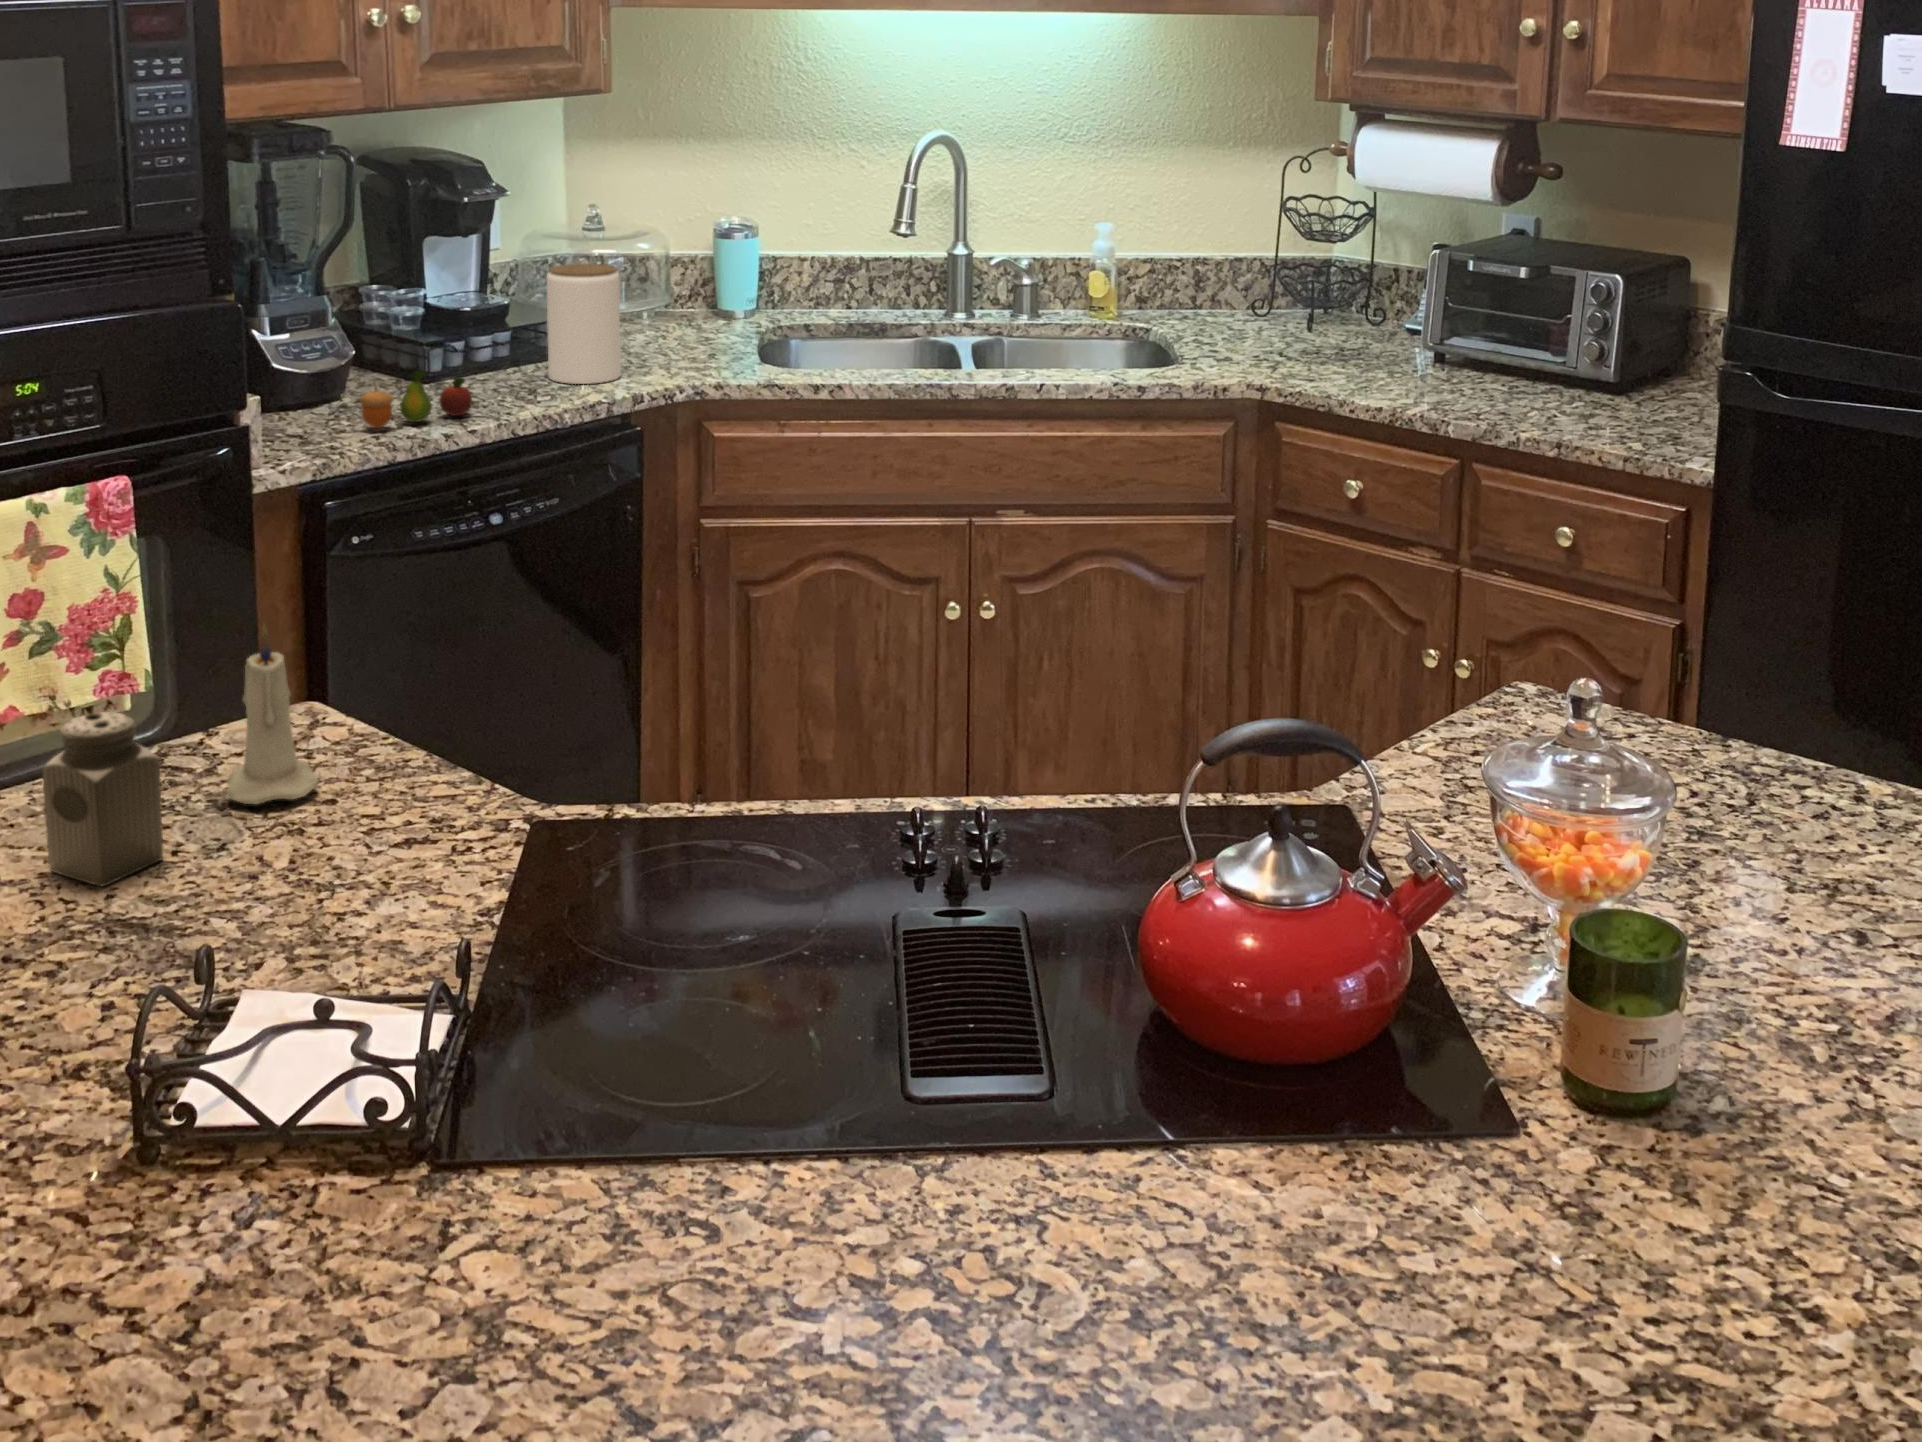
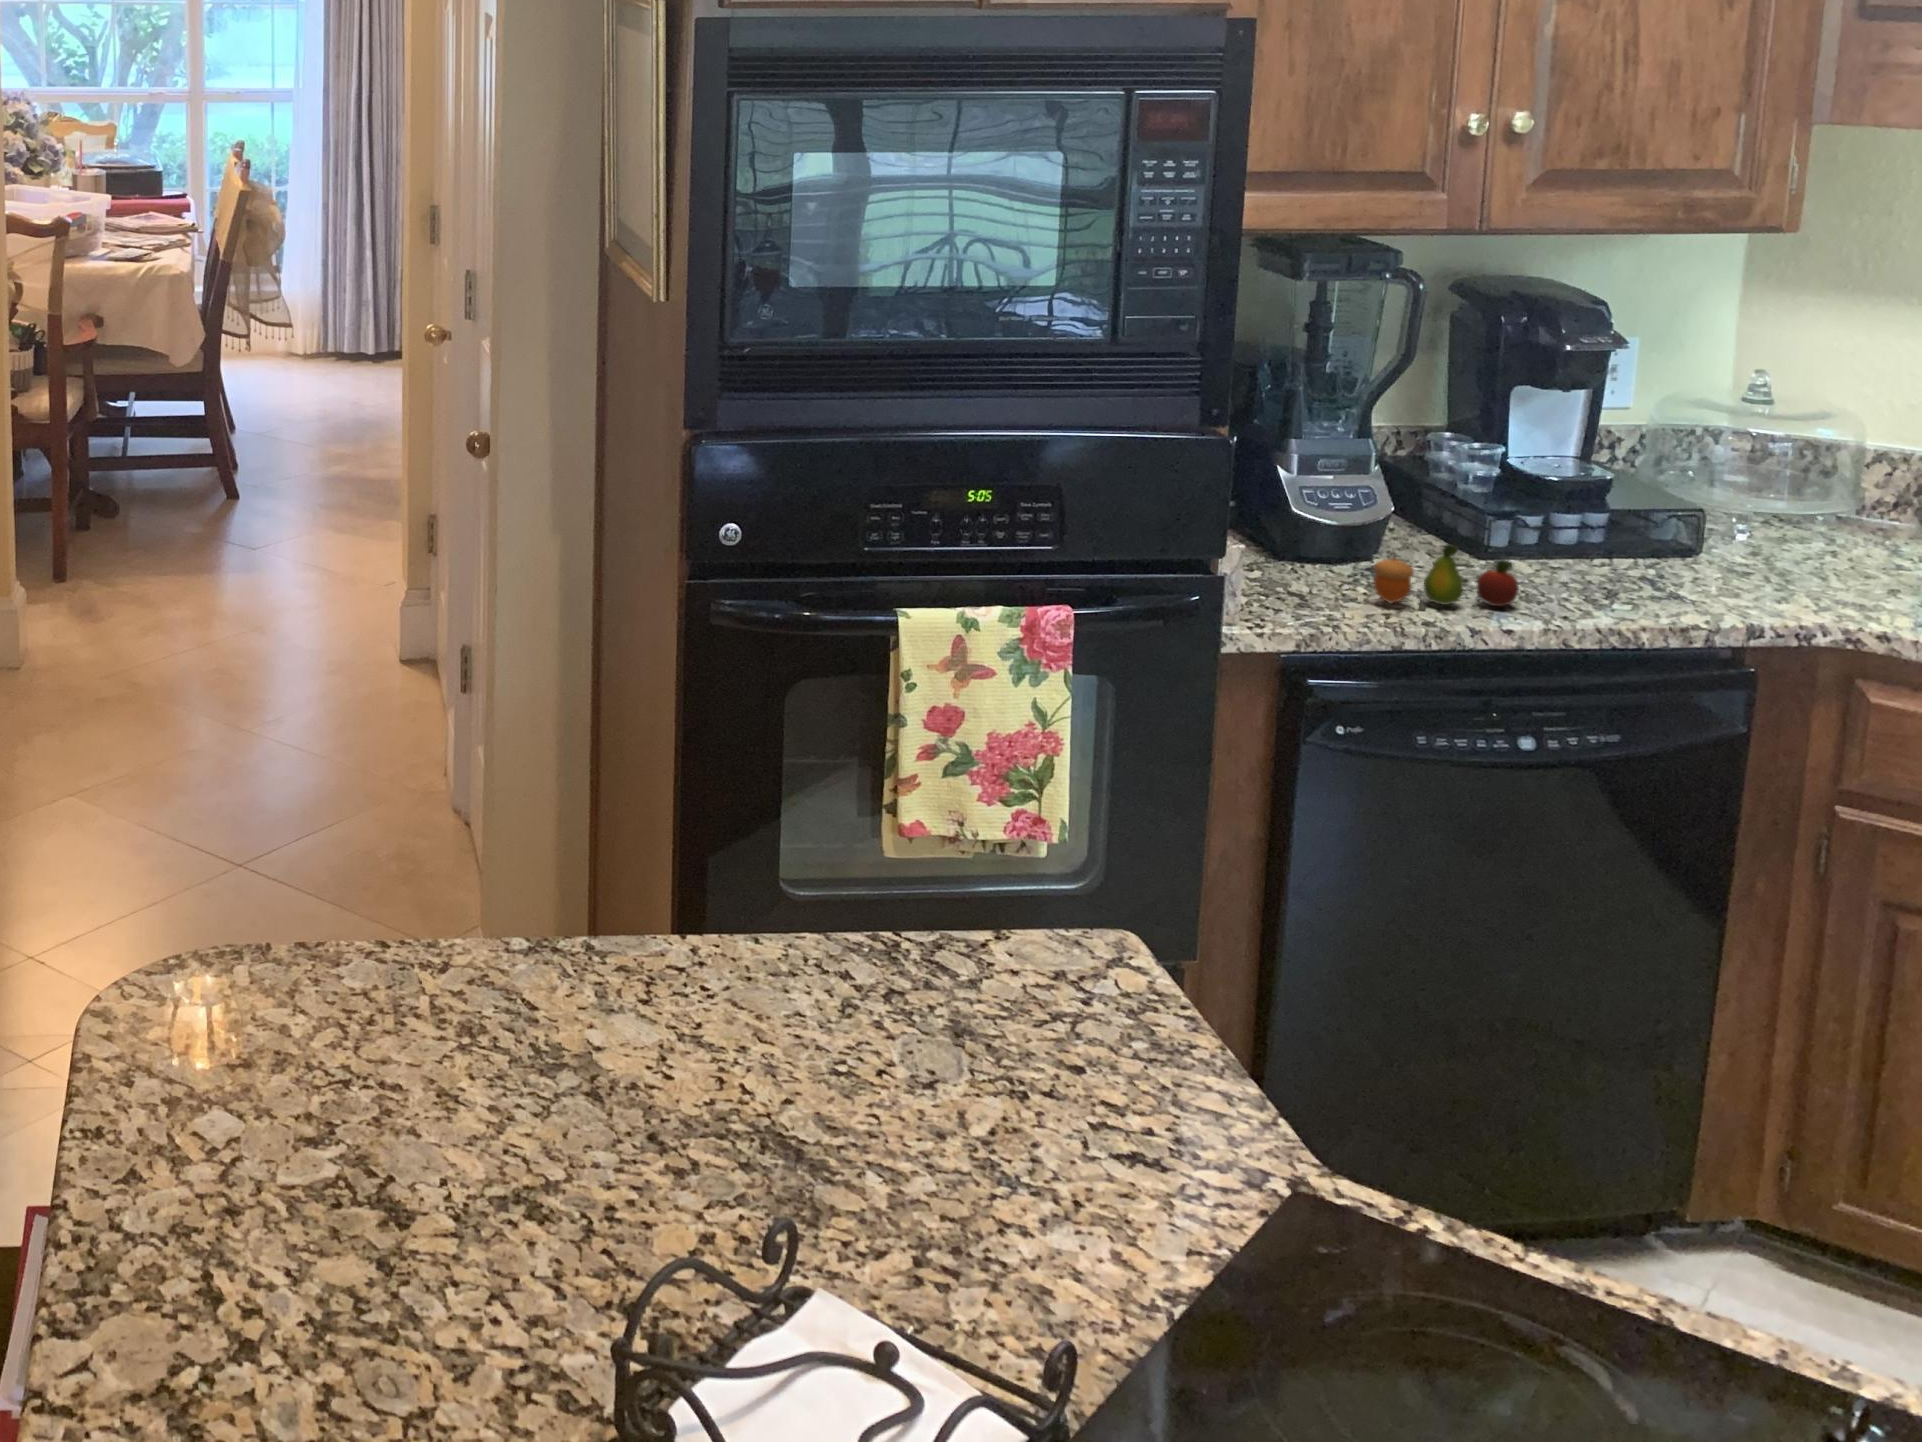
jar: present [546,263,621,384] -> none [1641,443,1759,598]
candle: present [227,625,319,804] -> none [963,835,1070,1052]
salt shaker: present [42,712,163,886] -> none [748,888,869,1085]

